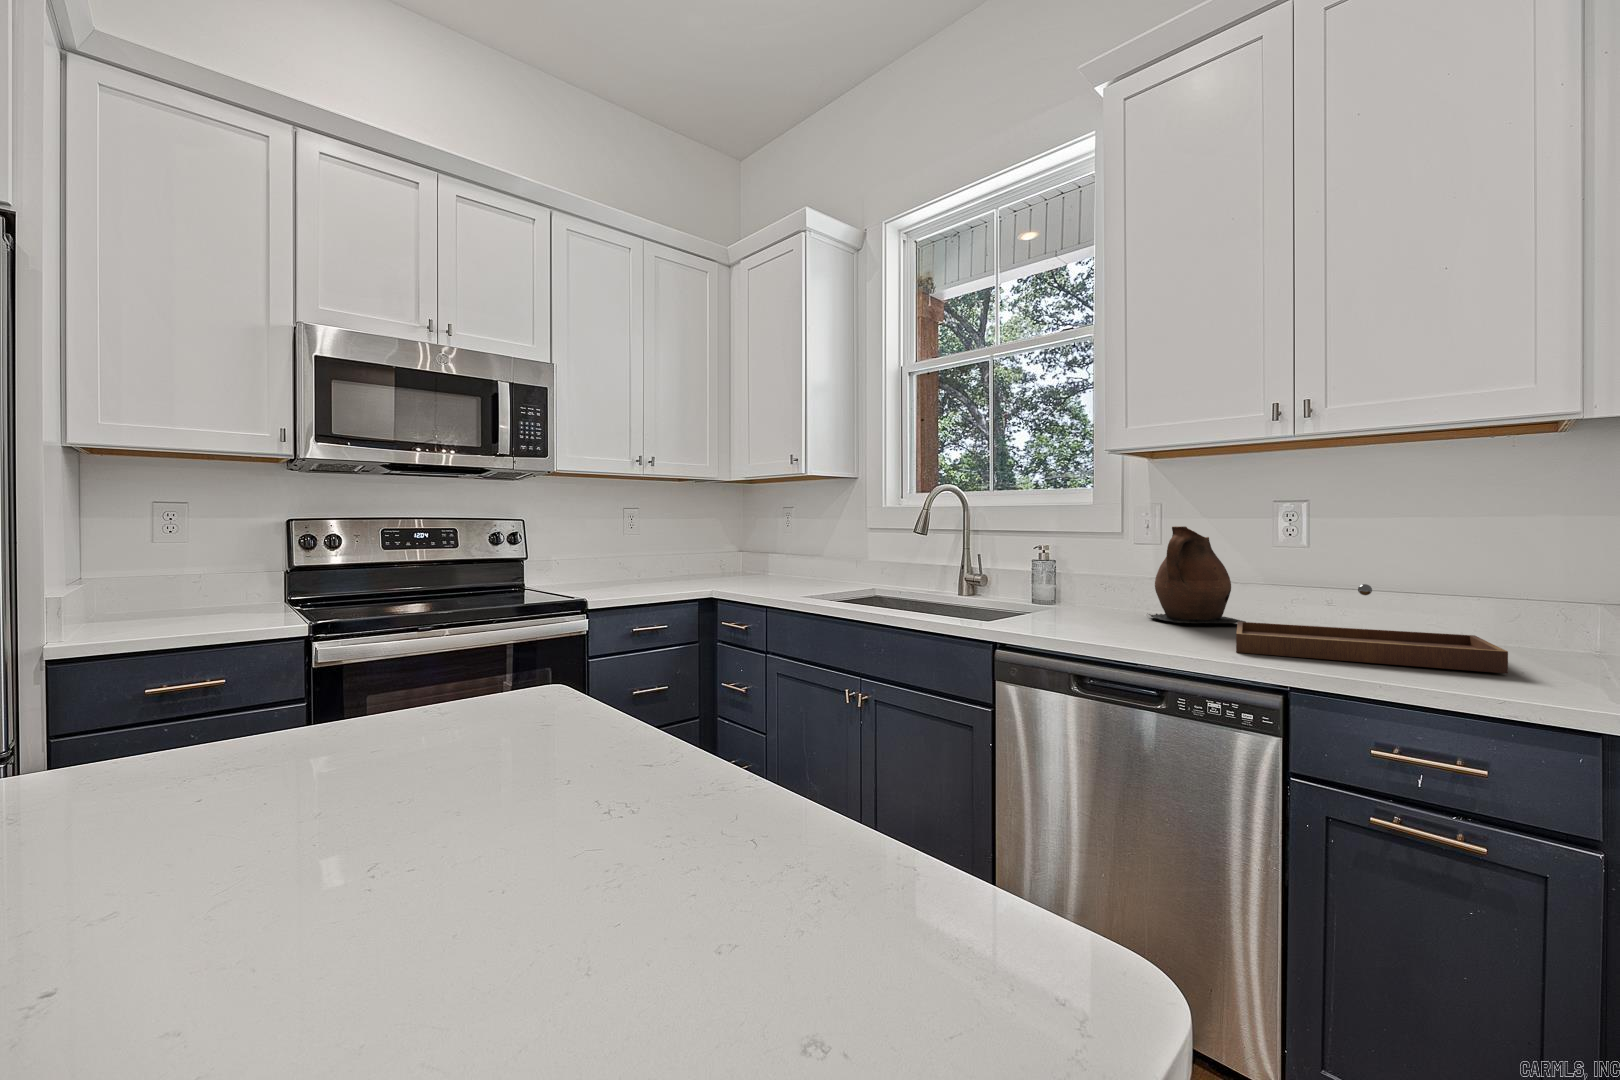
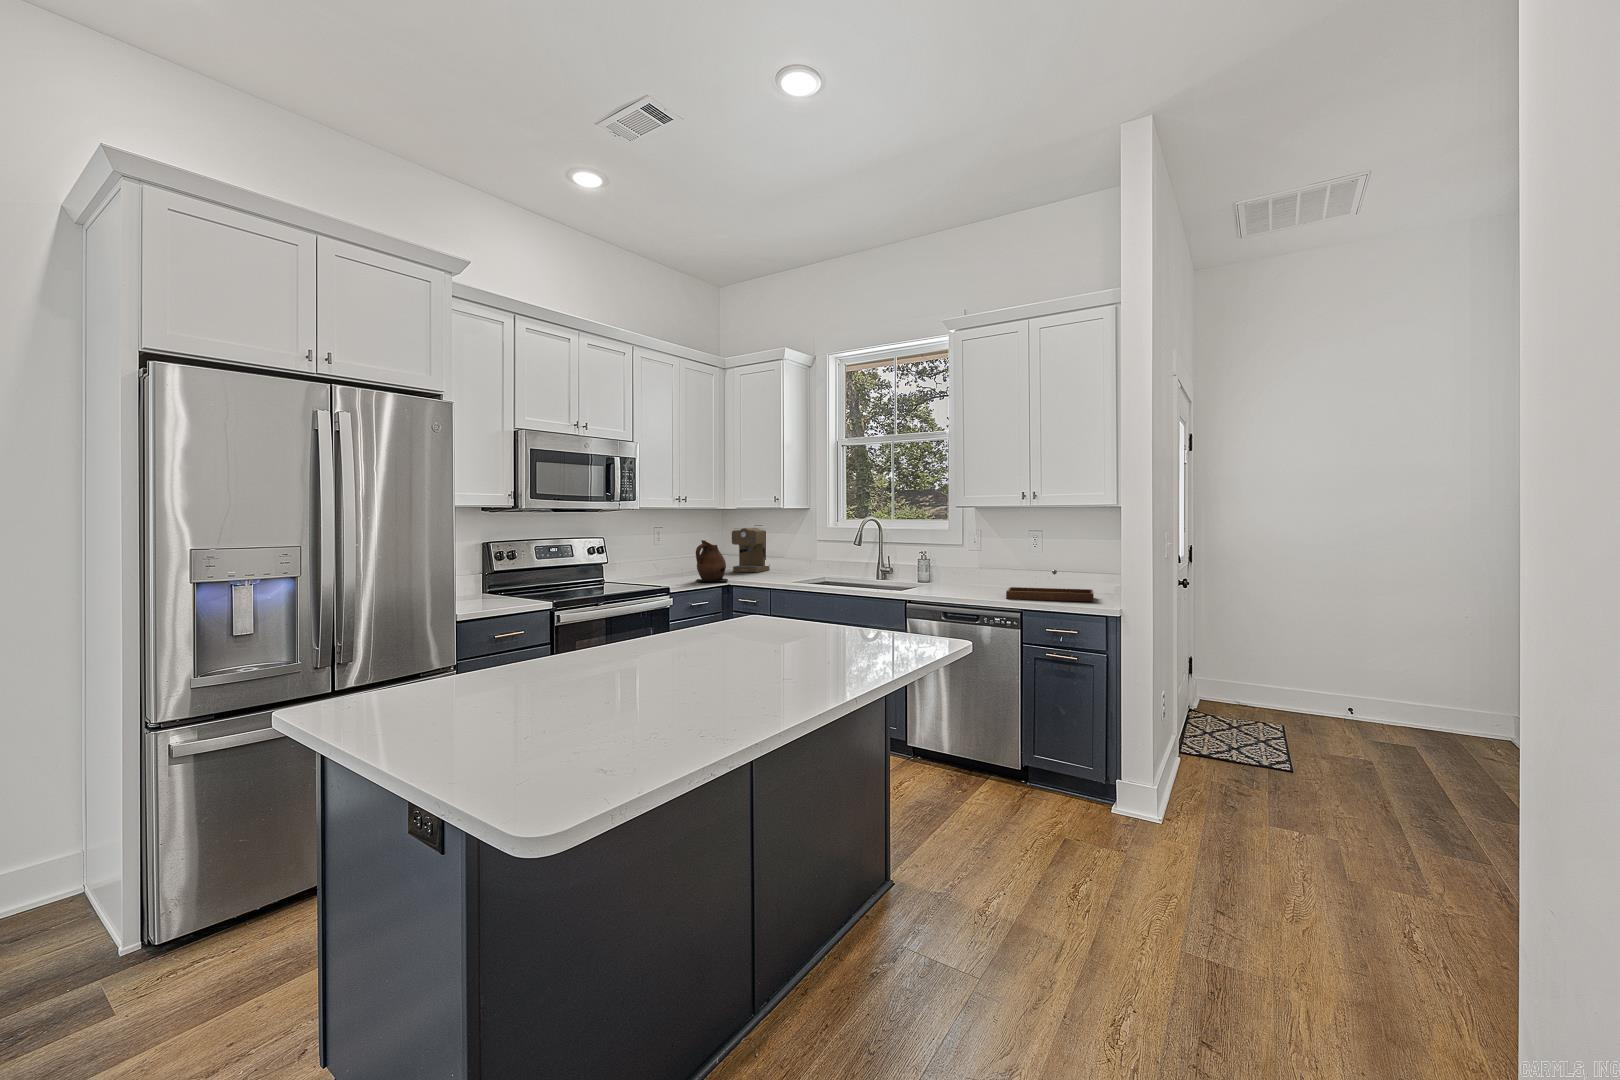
coffee maker: none [741,510,804,579] -> present [732,528,770,572]
ceramic pitcher: present [1149,526,1246,623] -> present [696,540,728,582]

